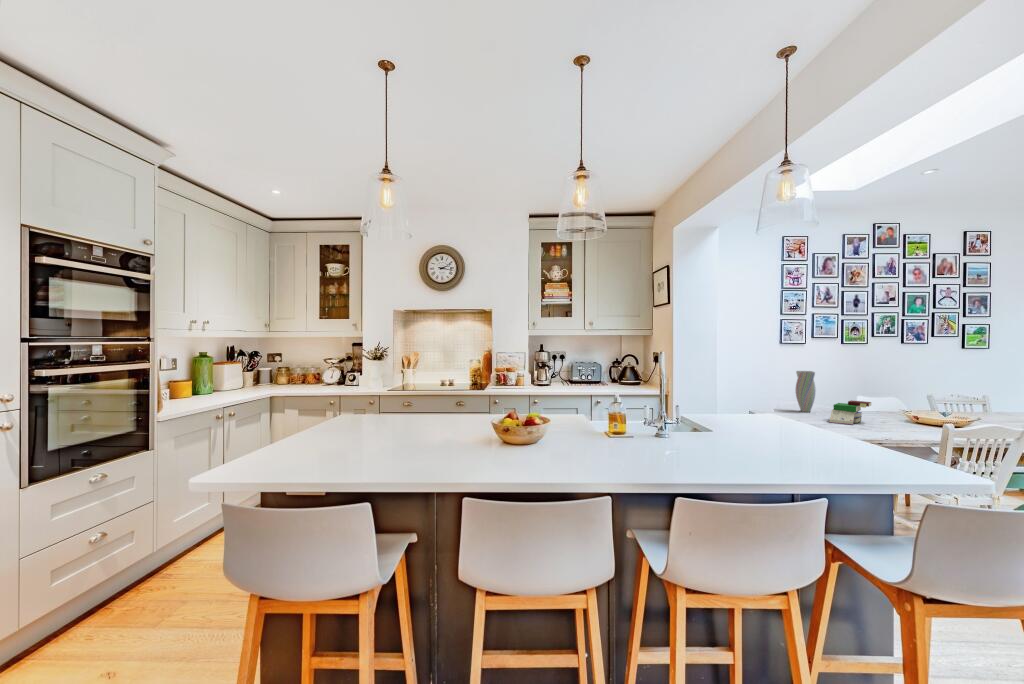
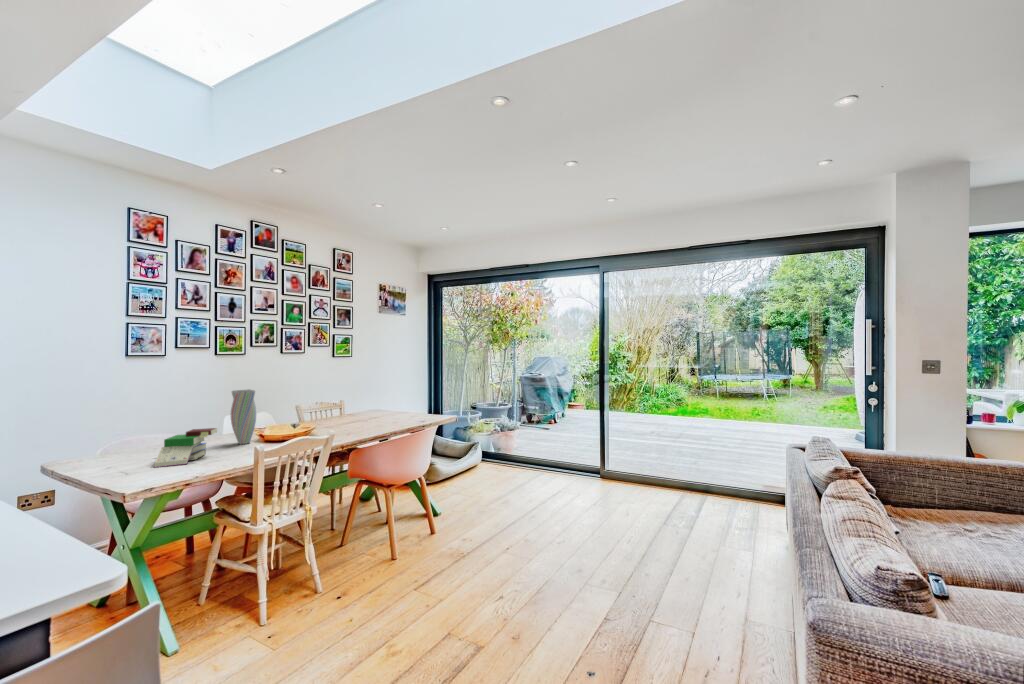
vase: present [795,371,816,412] -> present [231,389,256,444]

